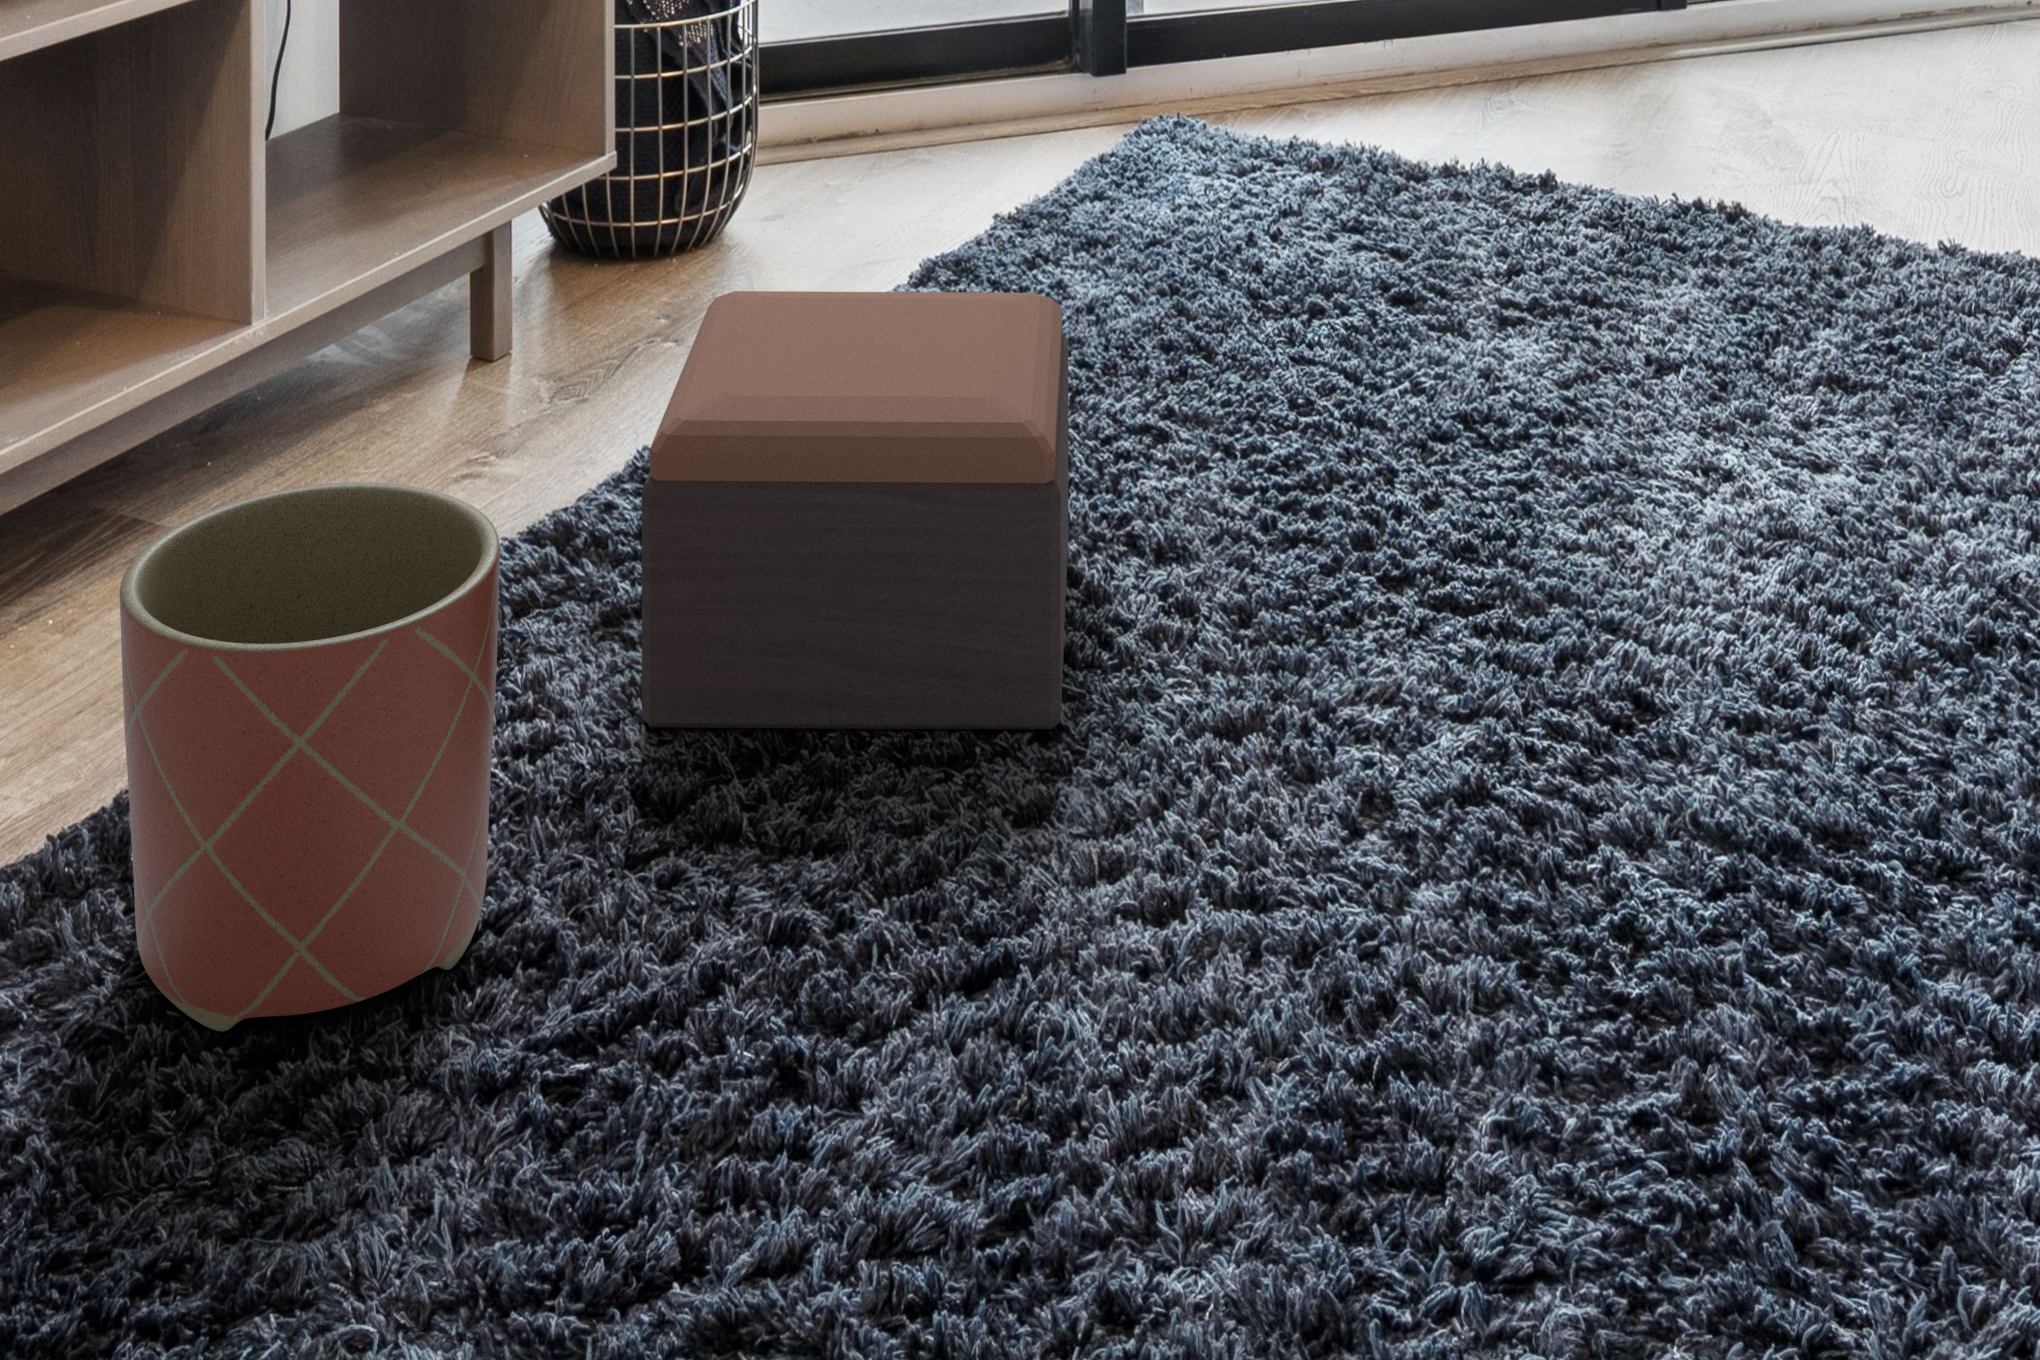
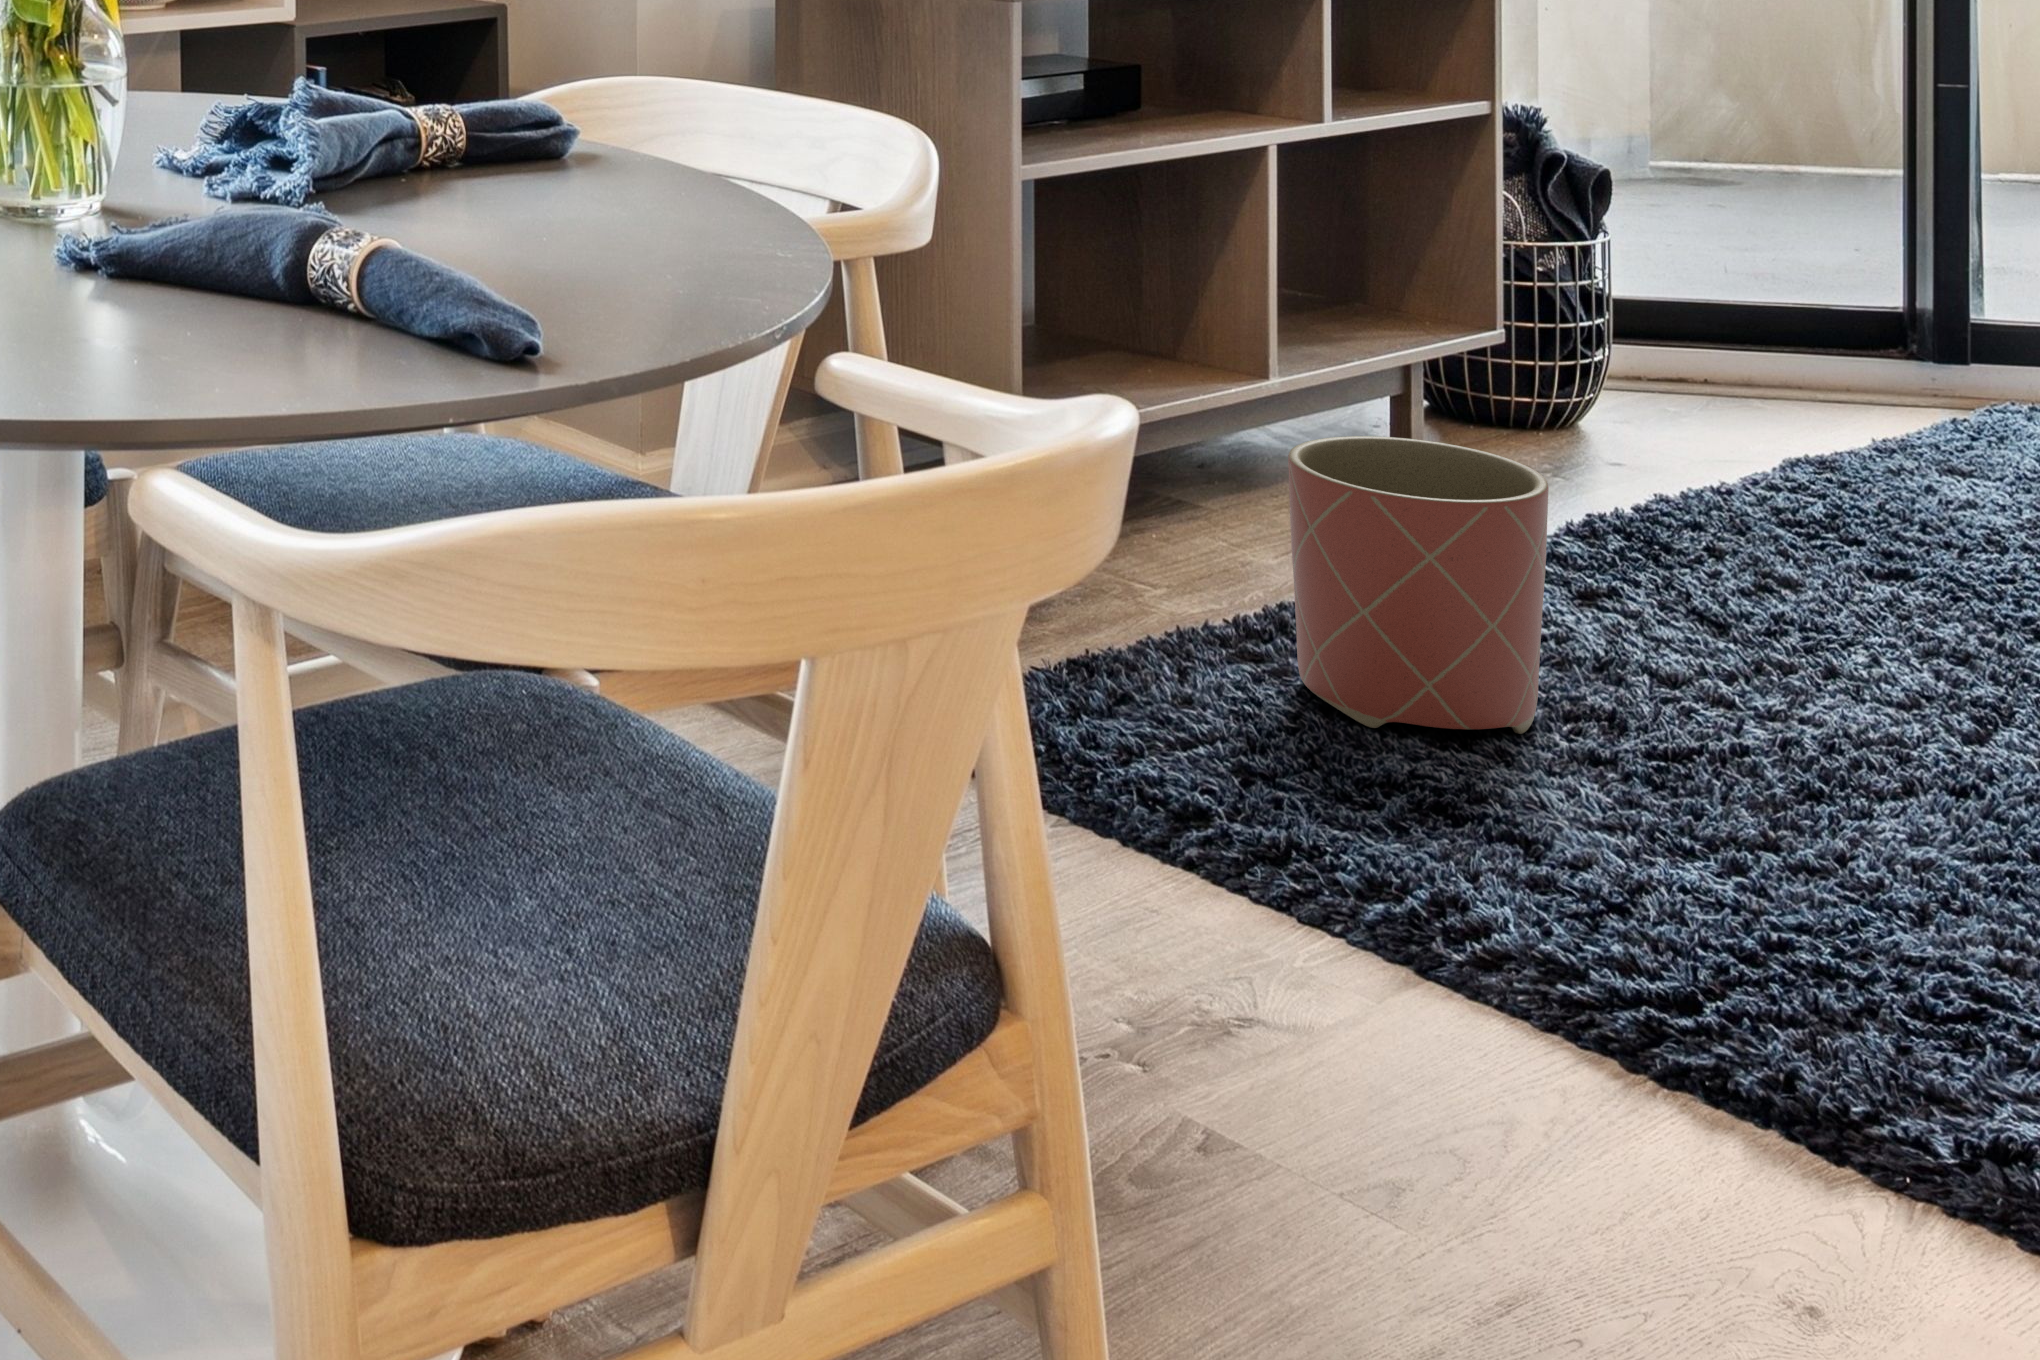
footstool: present [642,291,1069,729] -> none [1621,400,1983,721]

